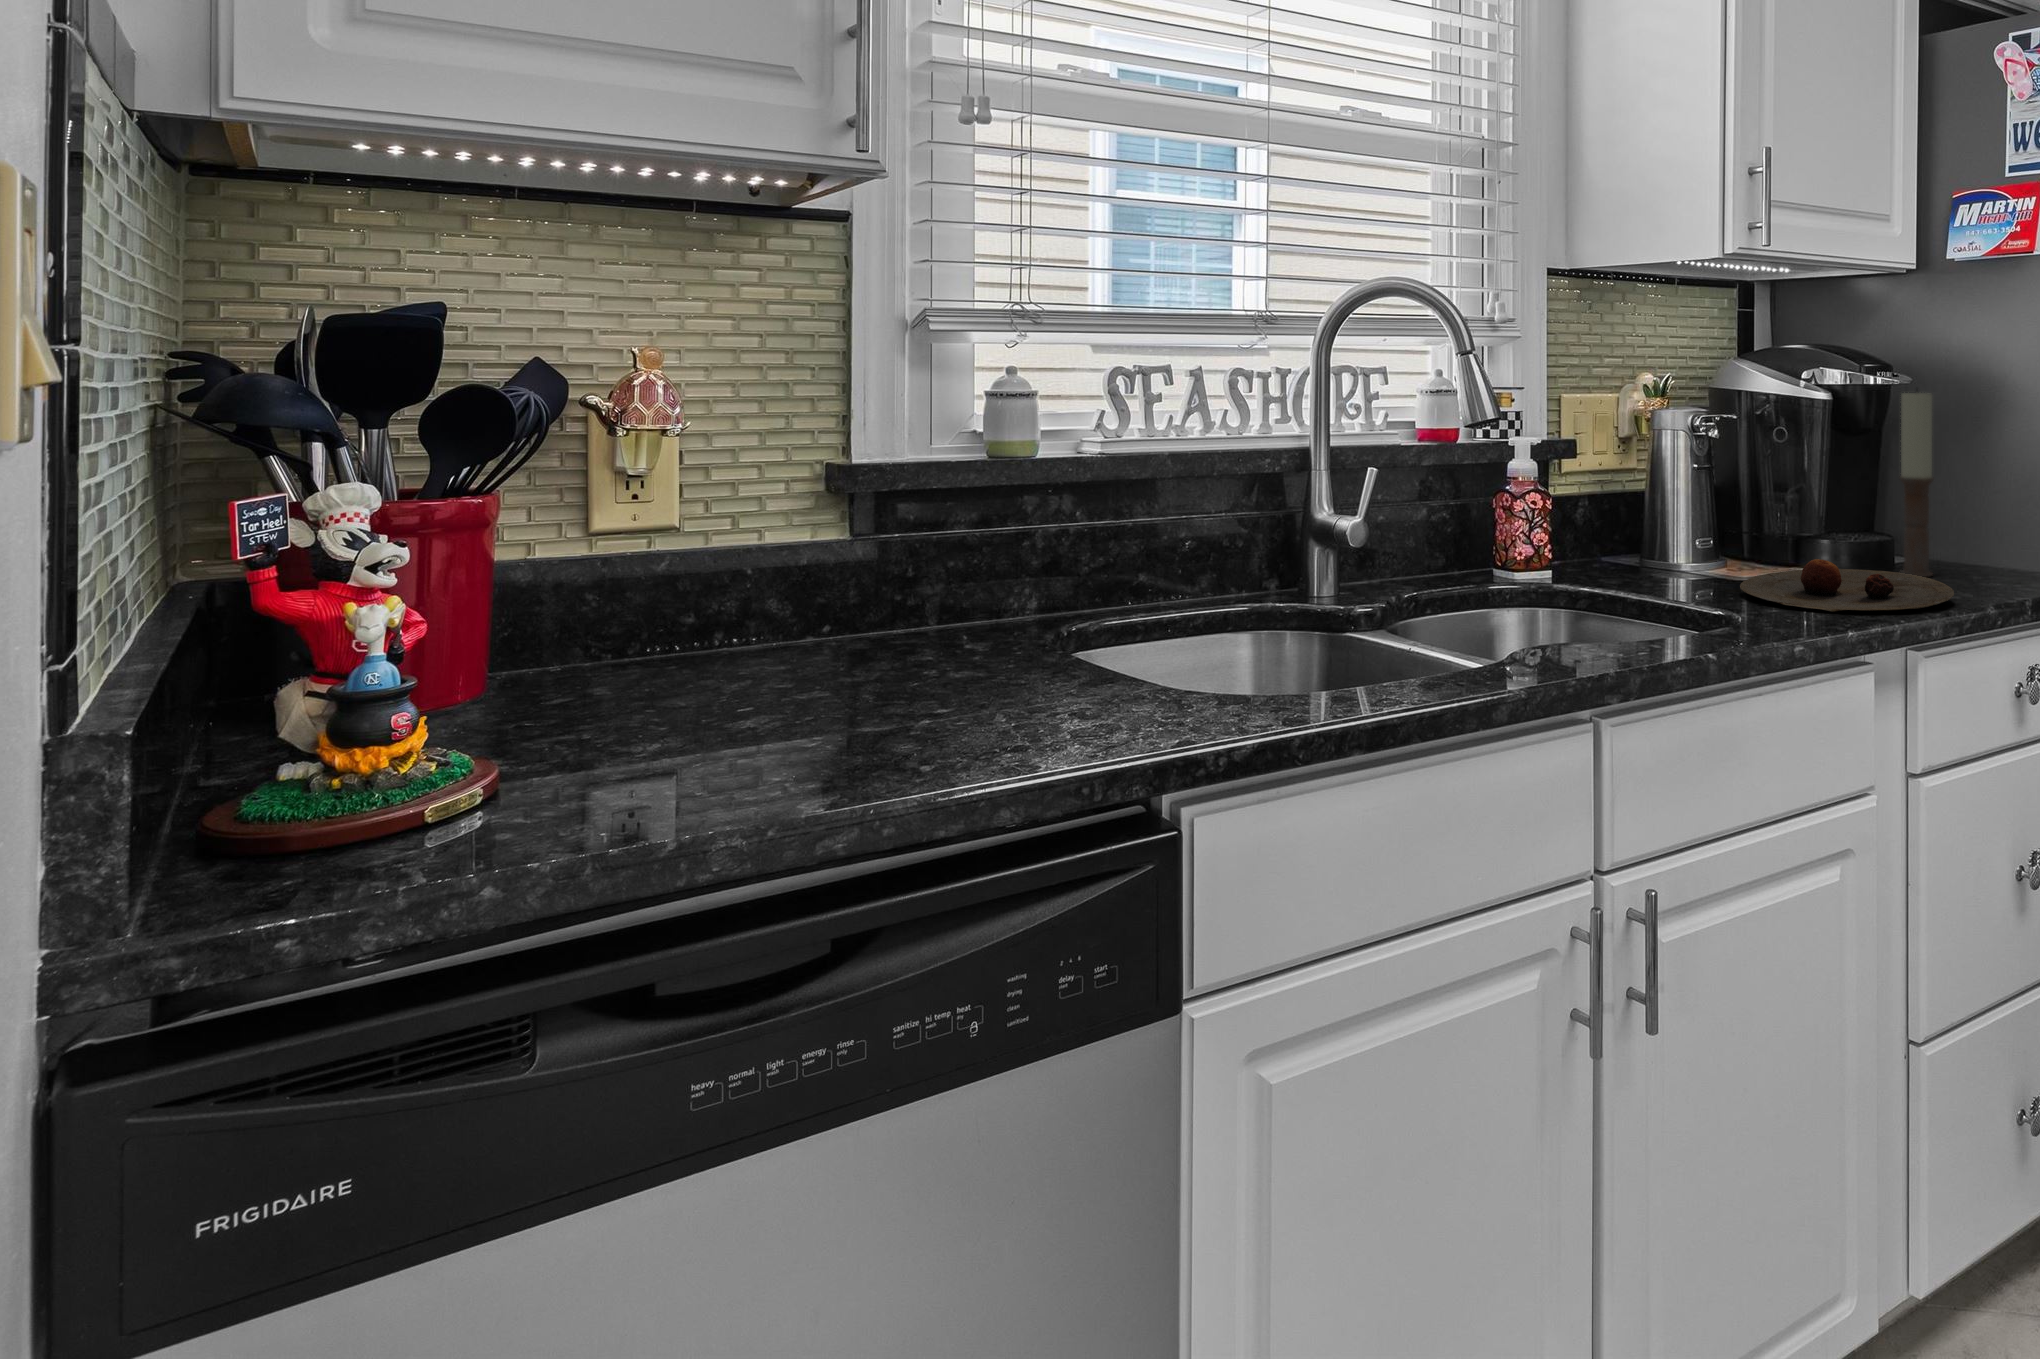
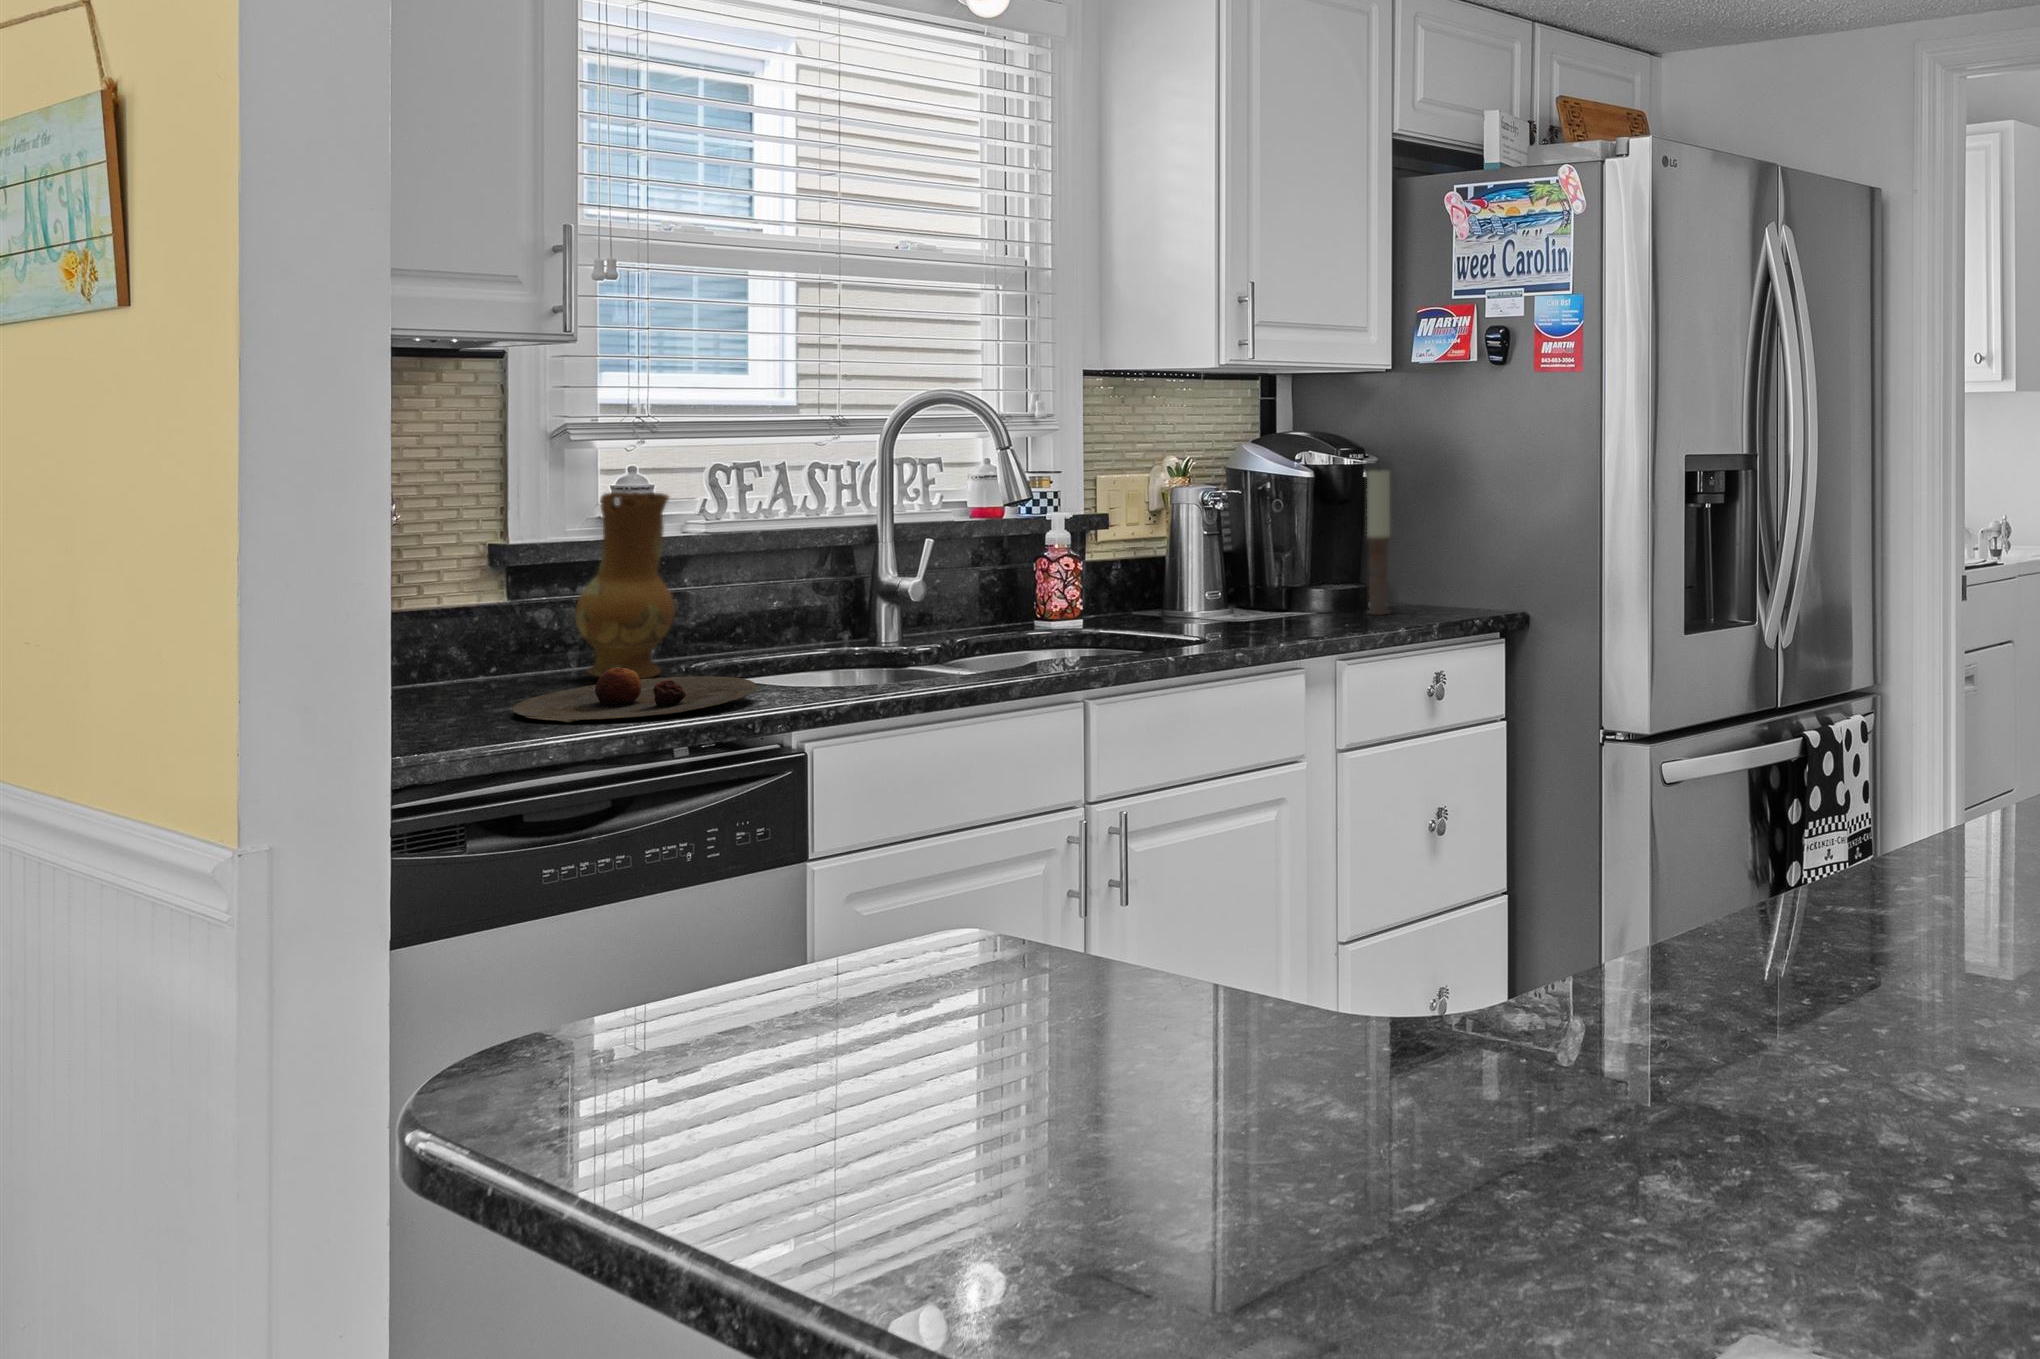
ceramic jug: none [920,397,1046,654] -> present [575,492,675,678]
plate: present [1740,559,1954,612] -> present [512,667,757,722]

